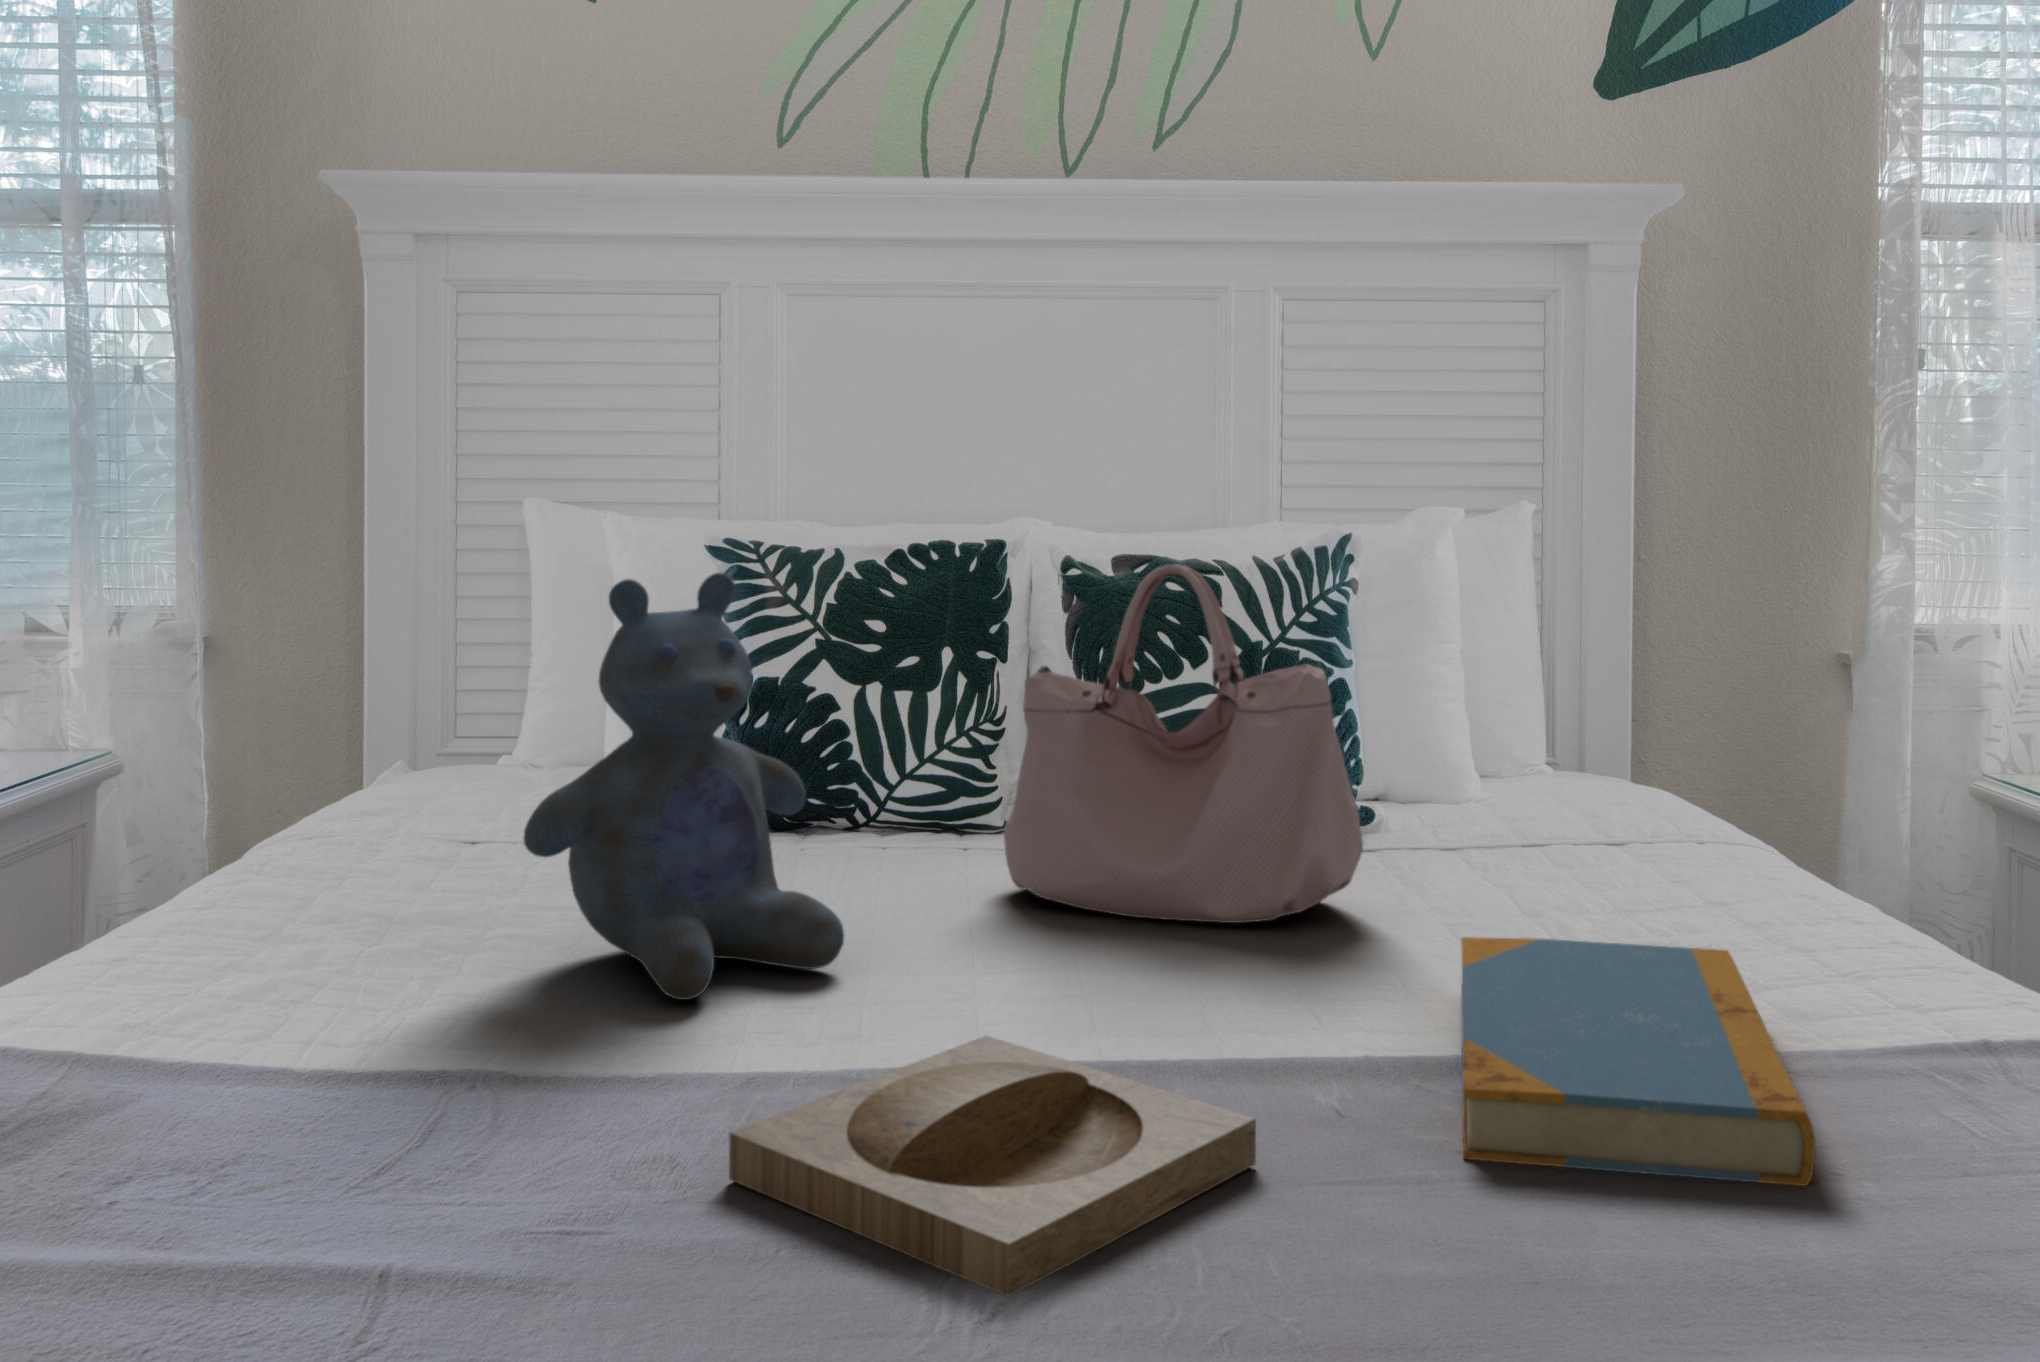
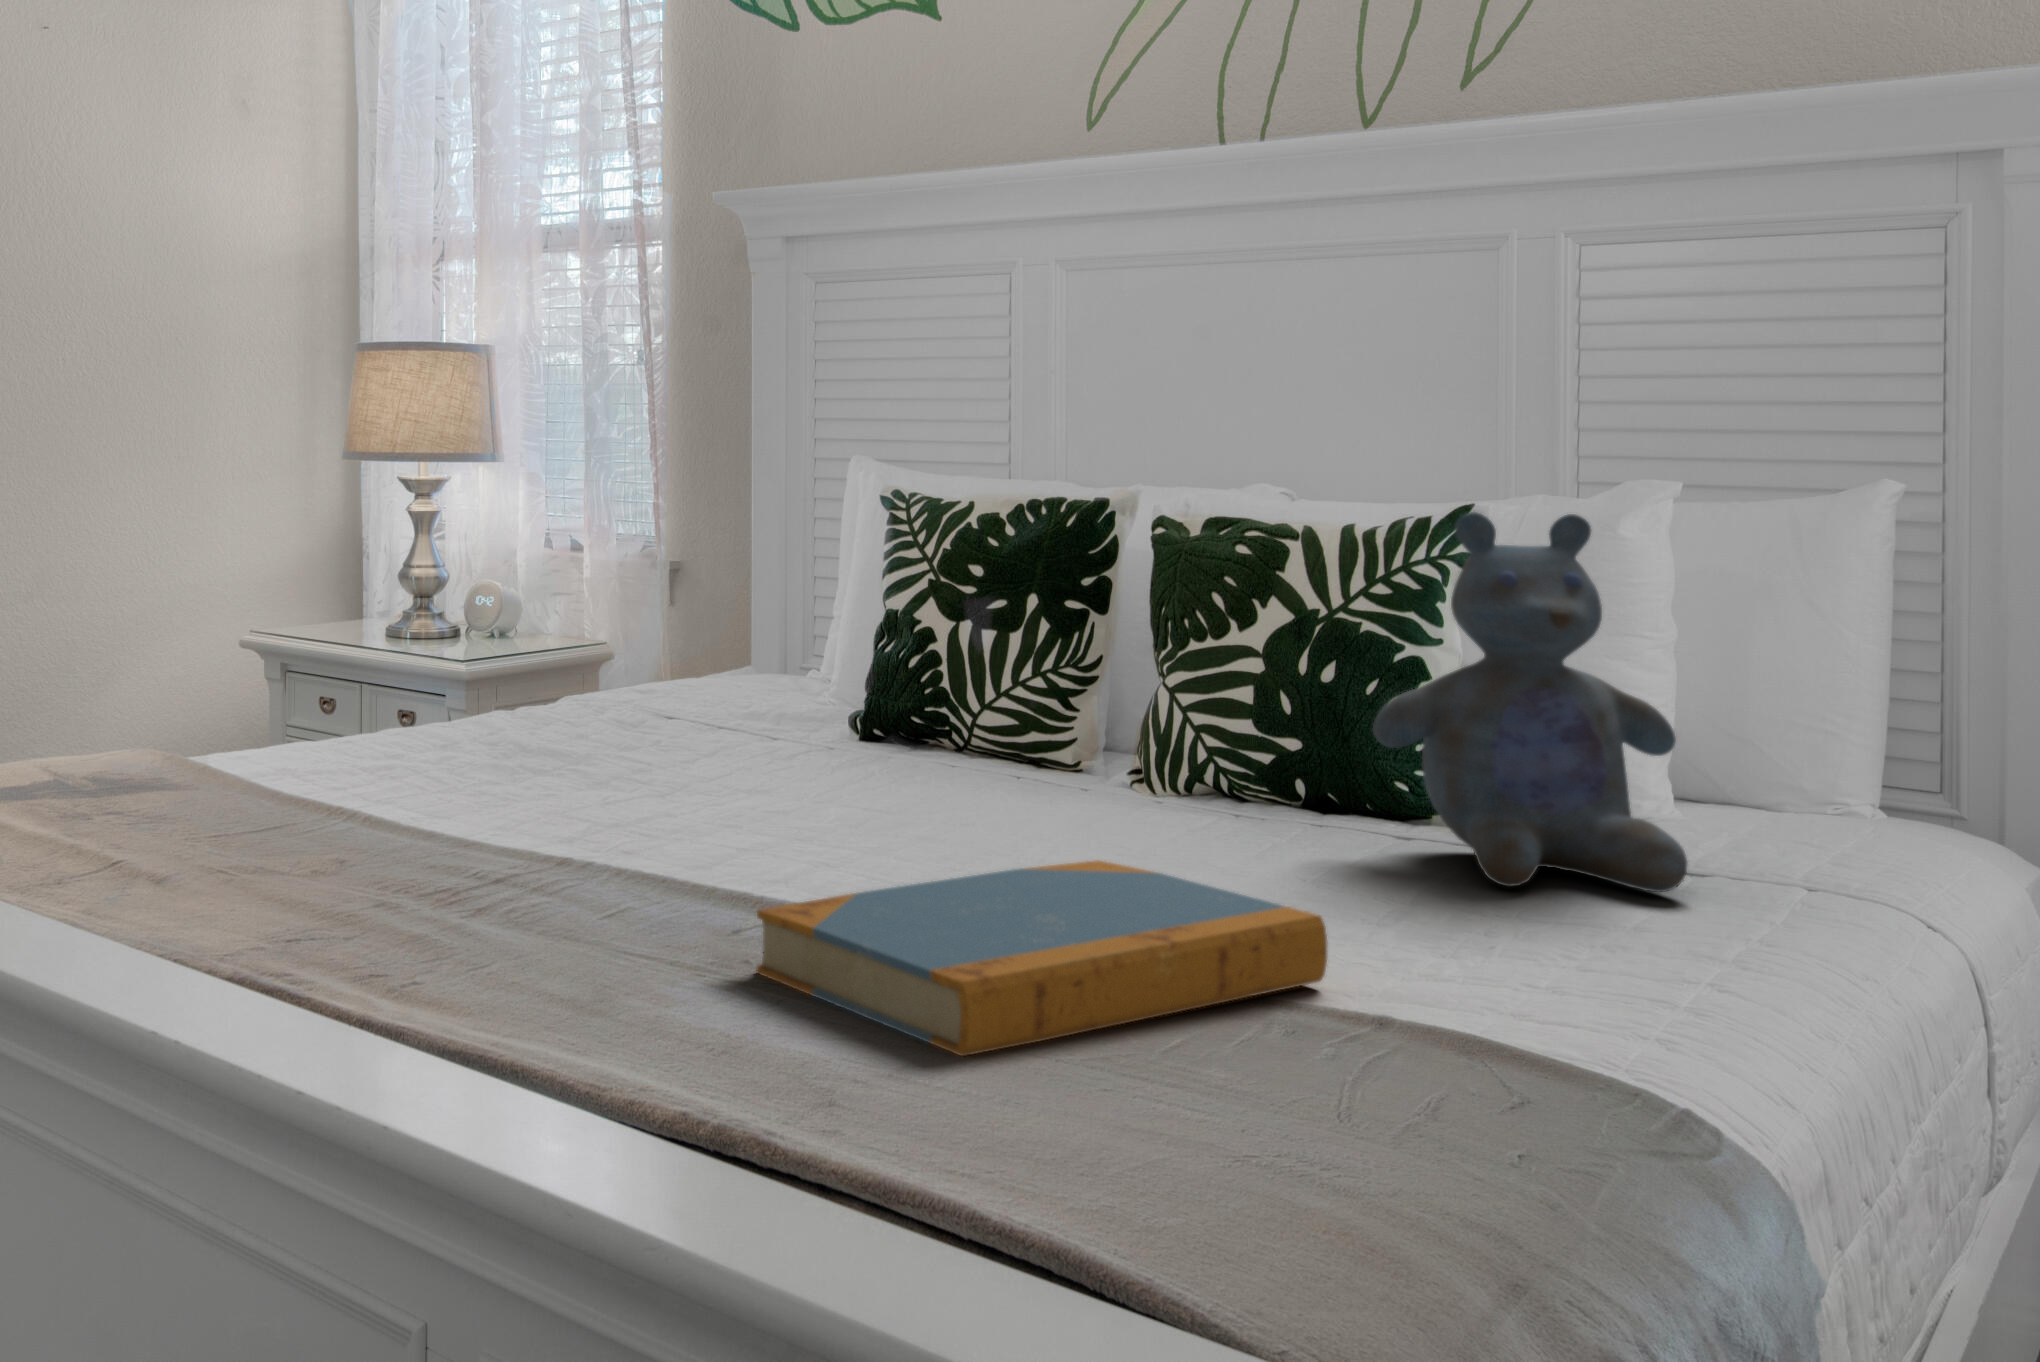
handbag: present [1004,564,1363,923] -> none [933,501,1217,852]
stuffed bear: present [524,573,844,1000] -> present [1373,512,1687,892]
tray: present [729,1036,1256,1296] -> none [300,824,608,934]

